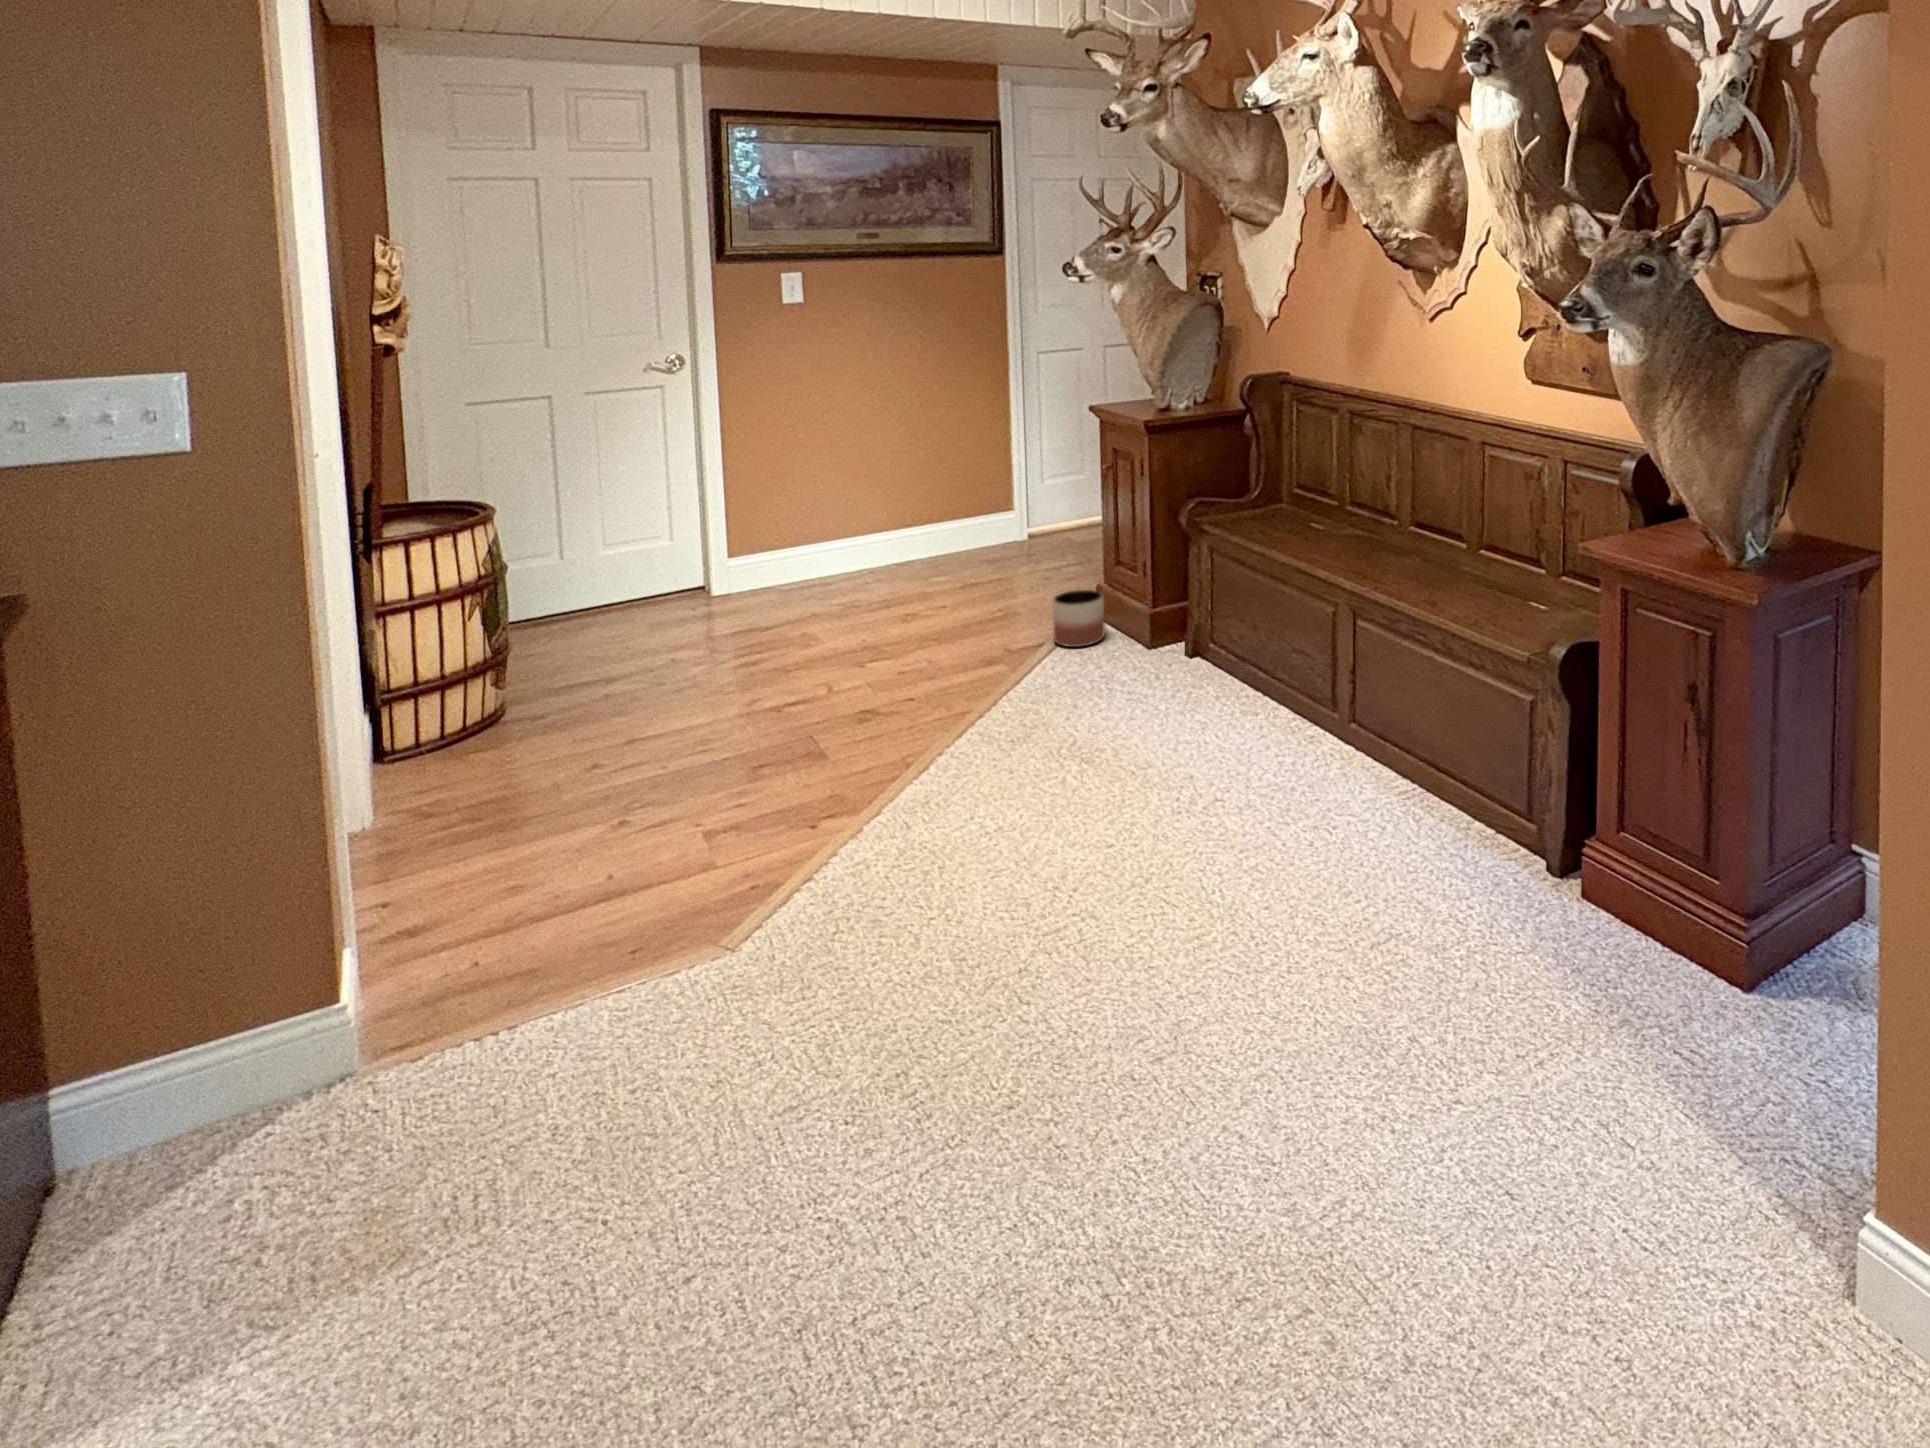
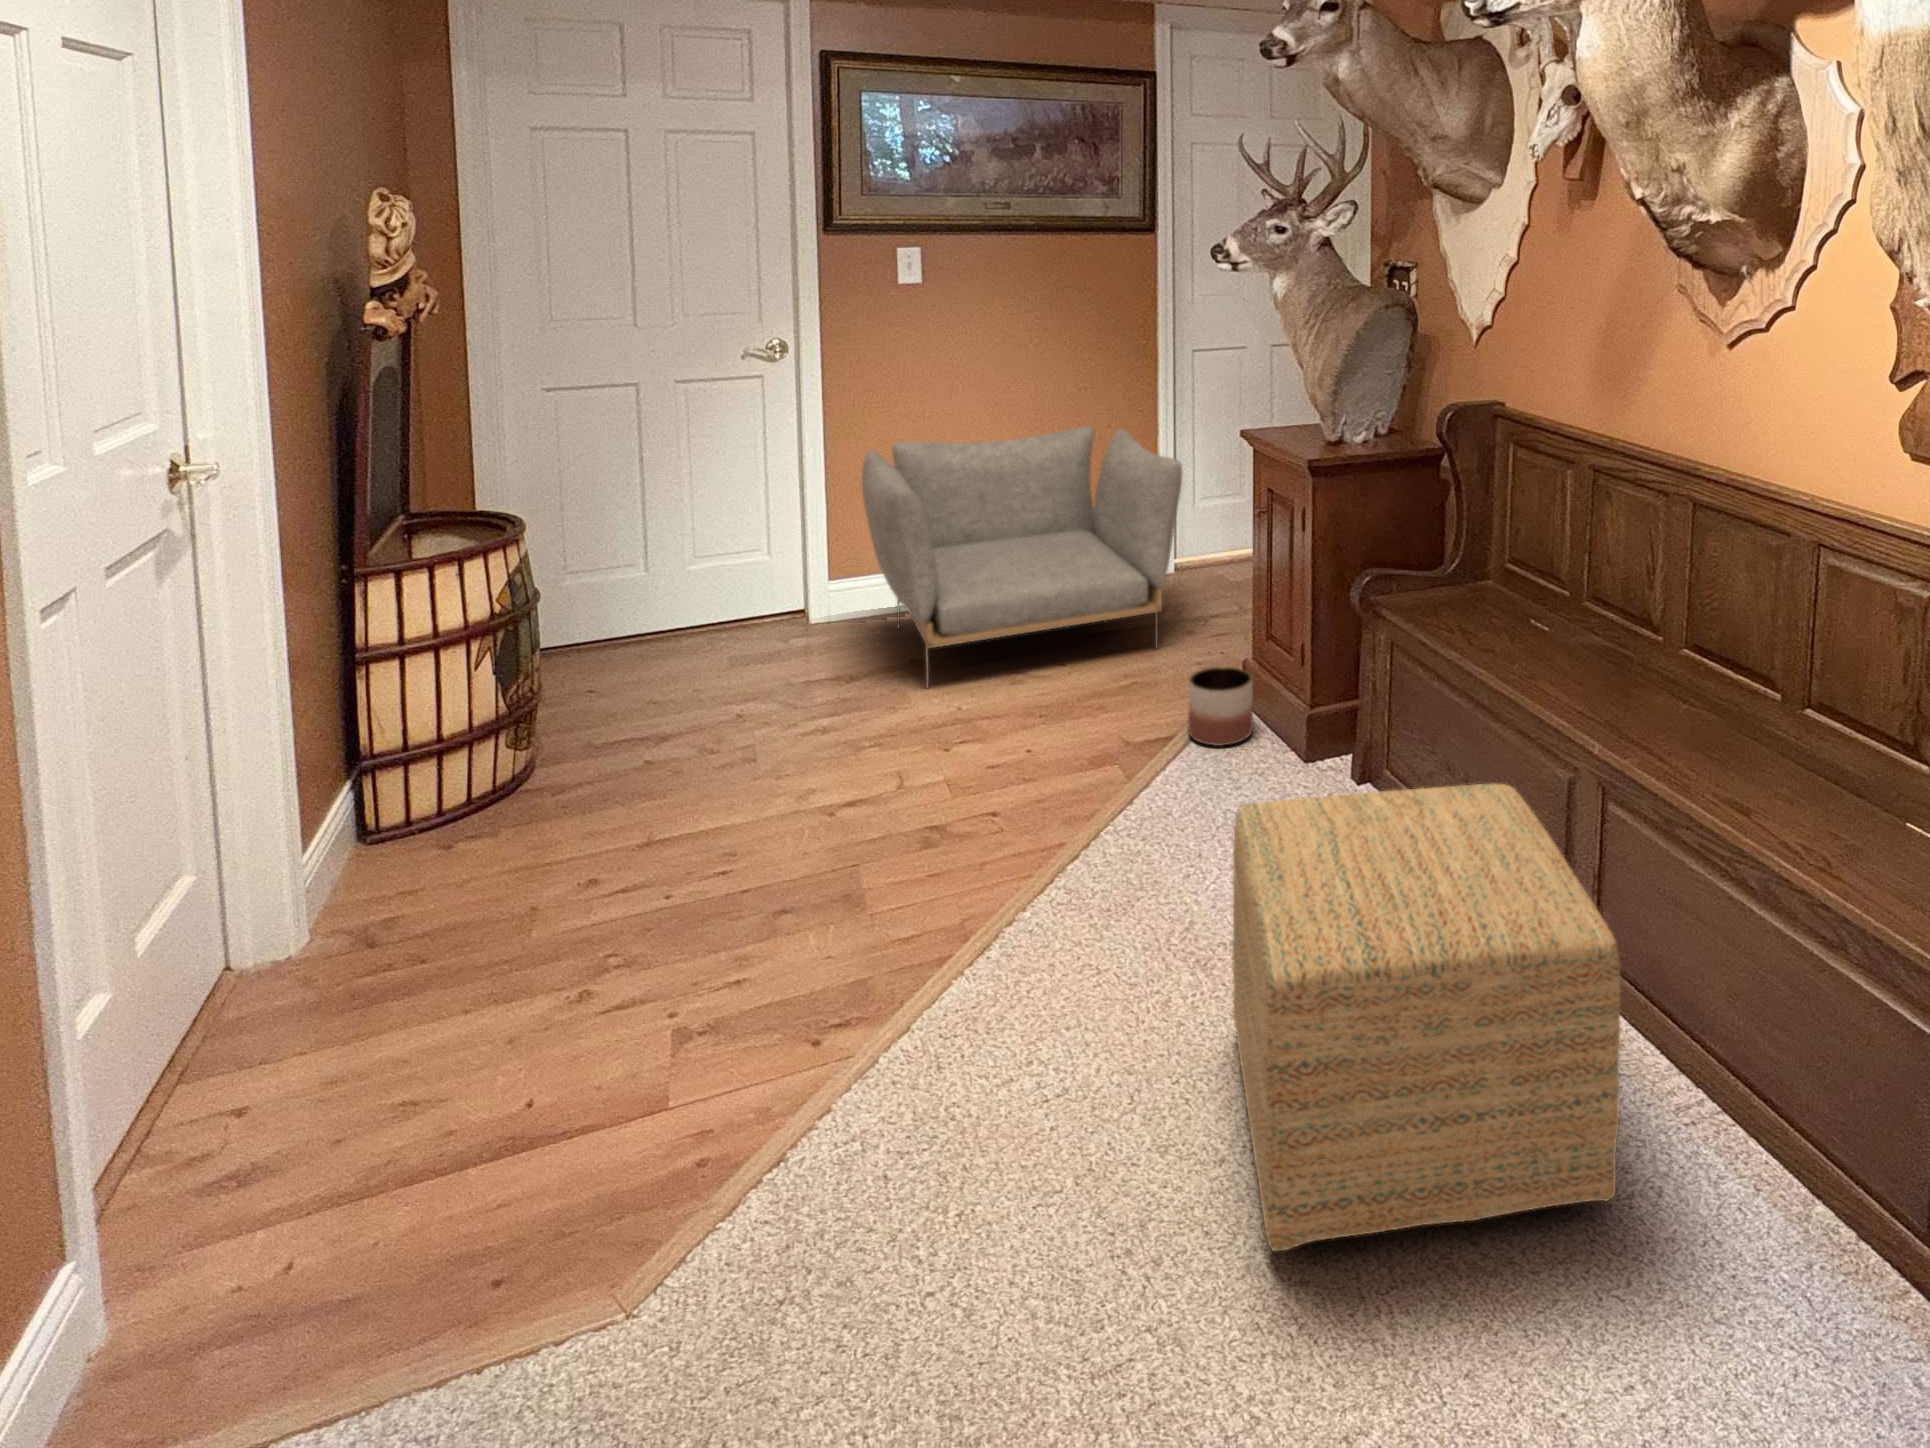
armchair: none [759,419,1037,631] -> present [862,426,1182,687]
ottoman: none [1104,613,1352,874] -> present [1232,784,1621,1251]

